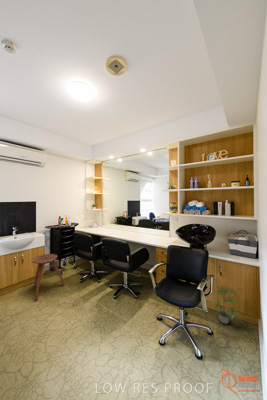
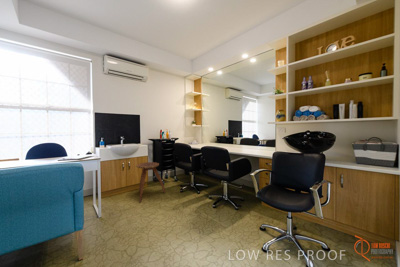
potted plant: present [215,287,238,324] -> none [333,198,371,245]

